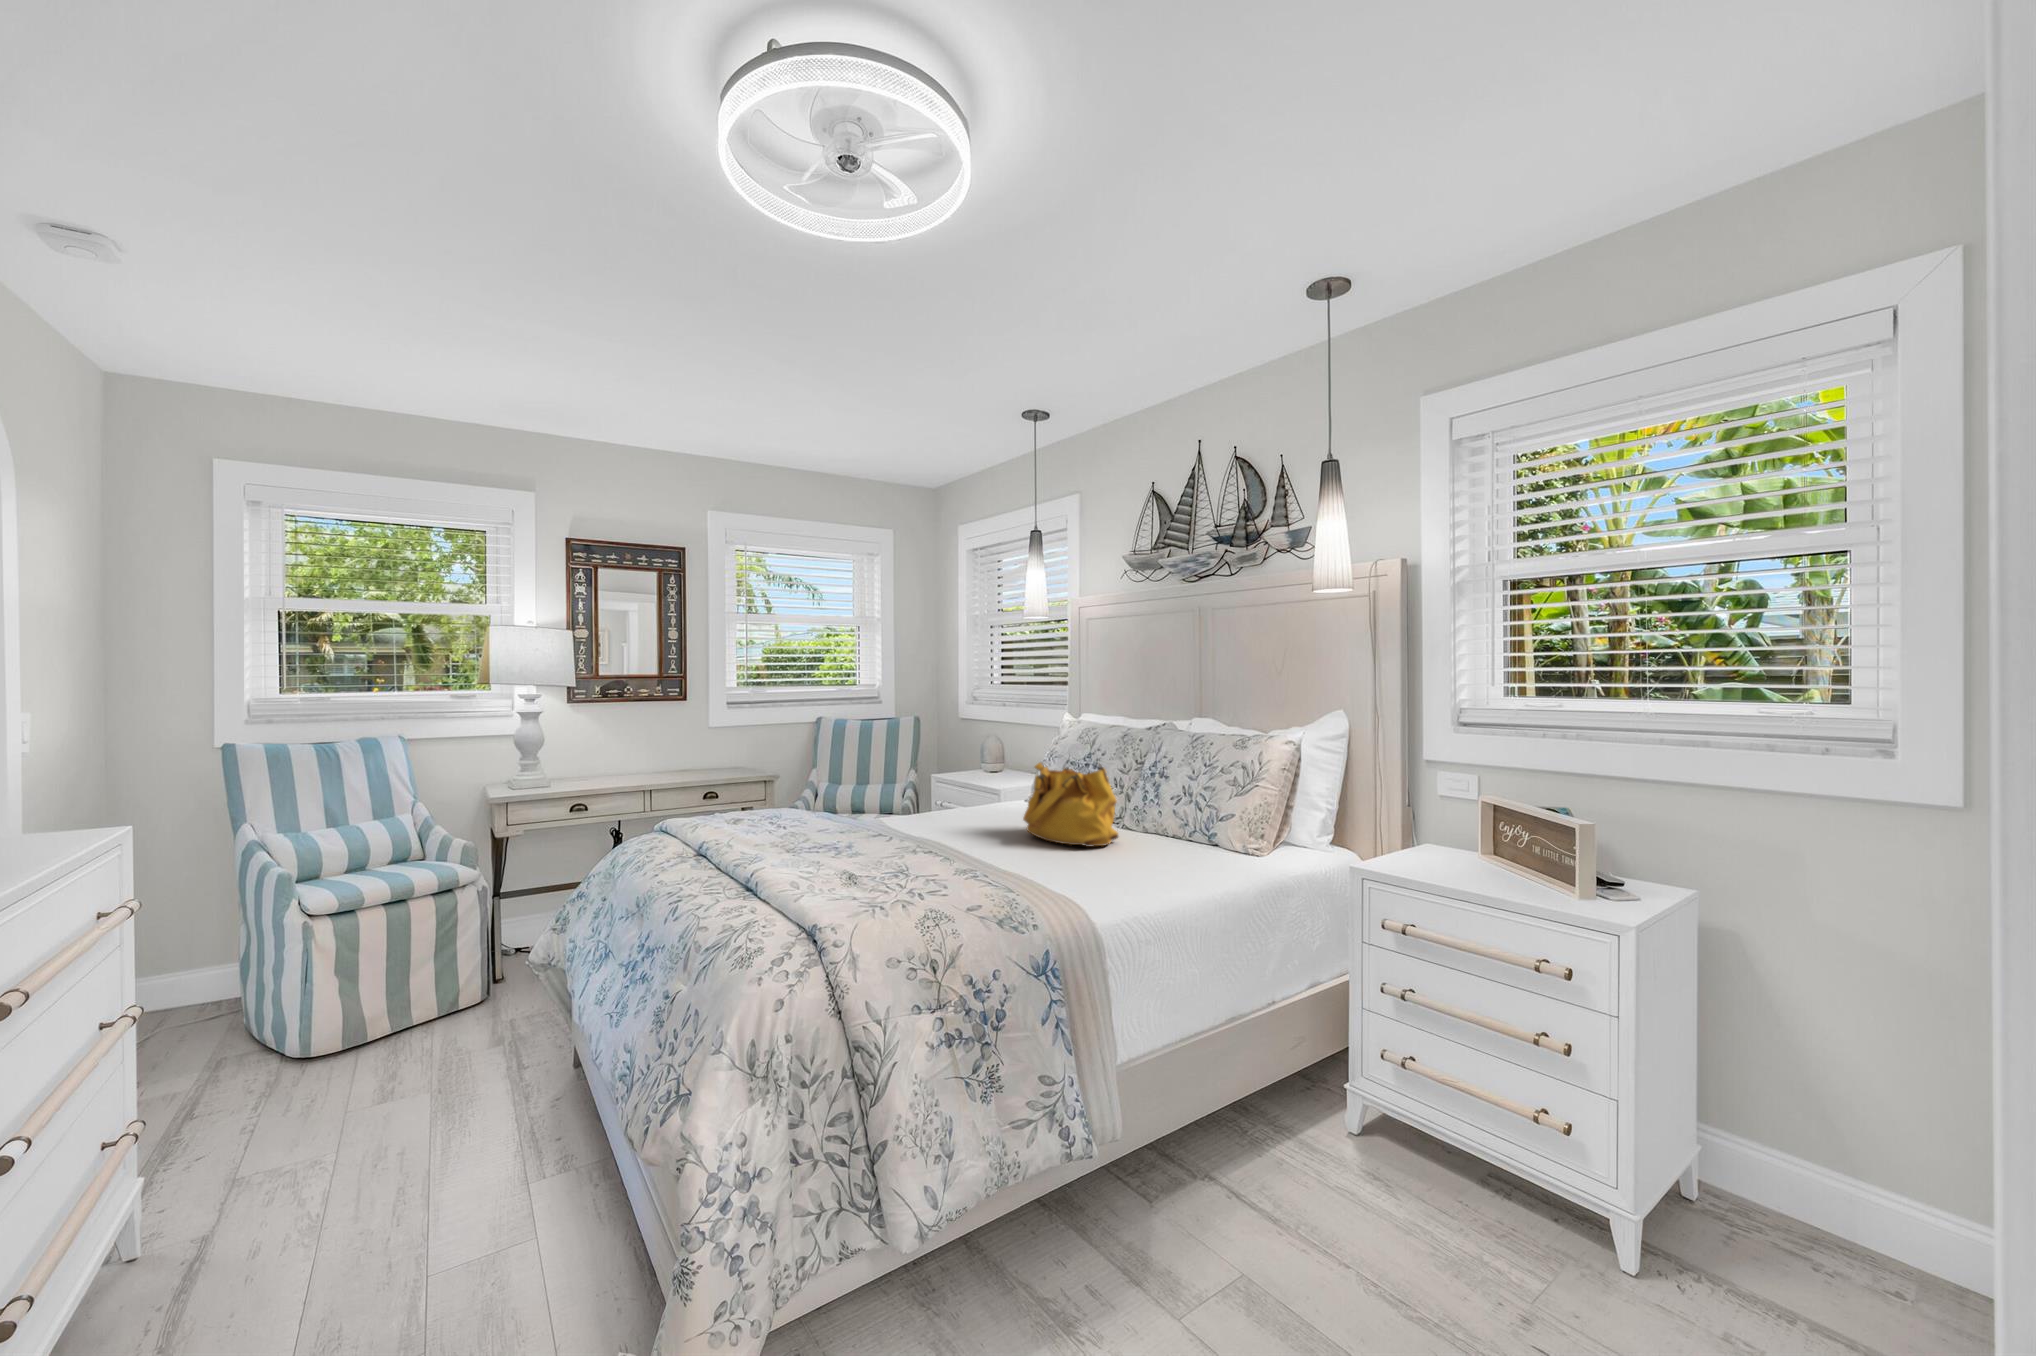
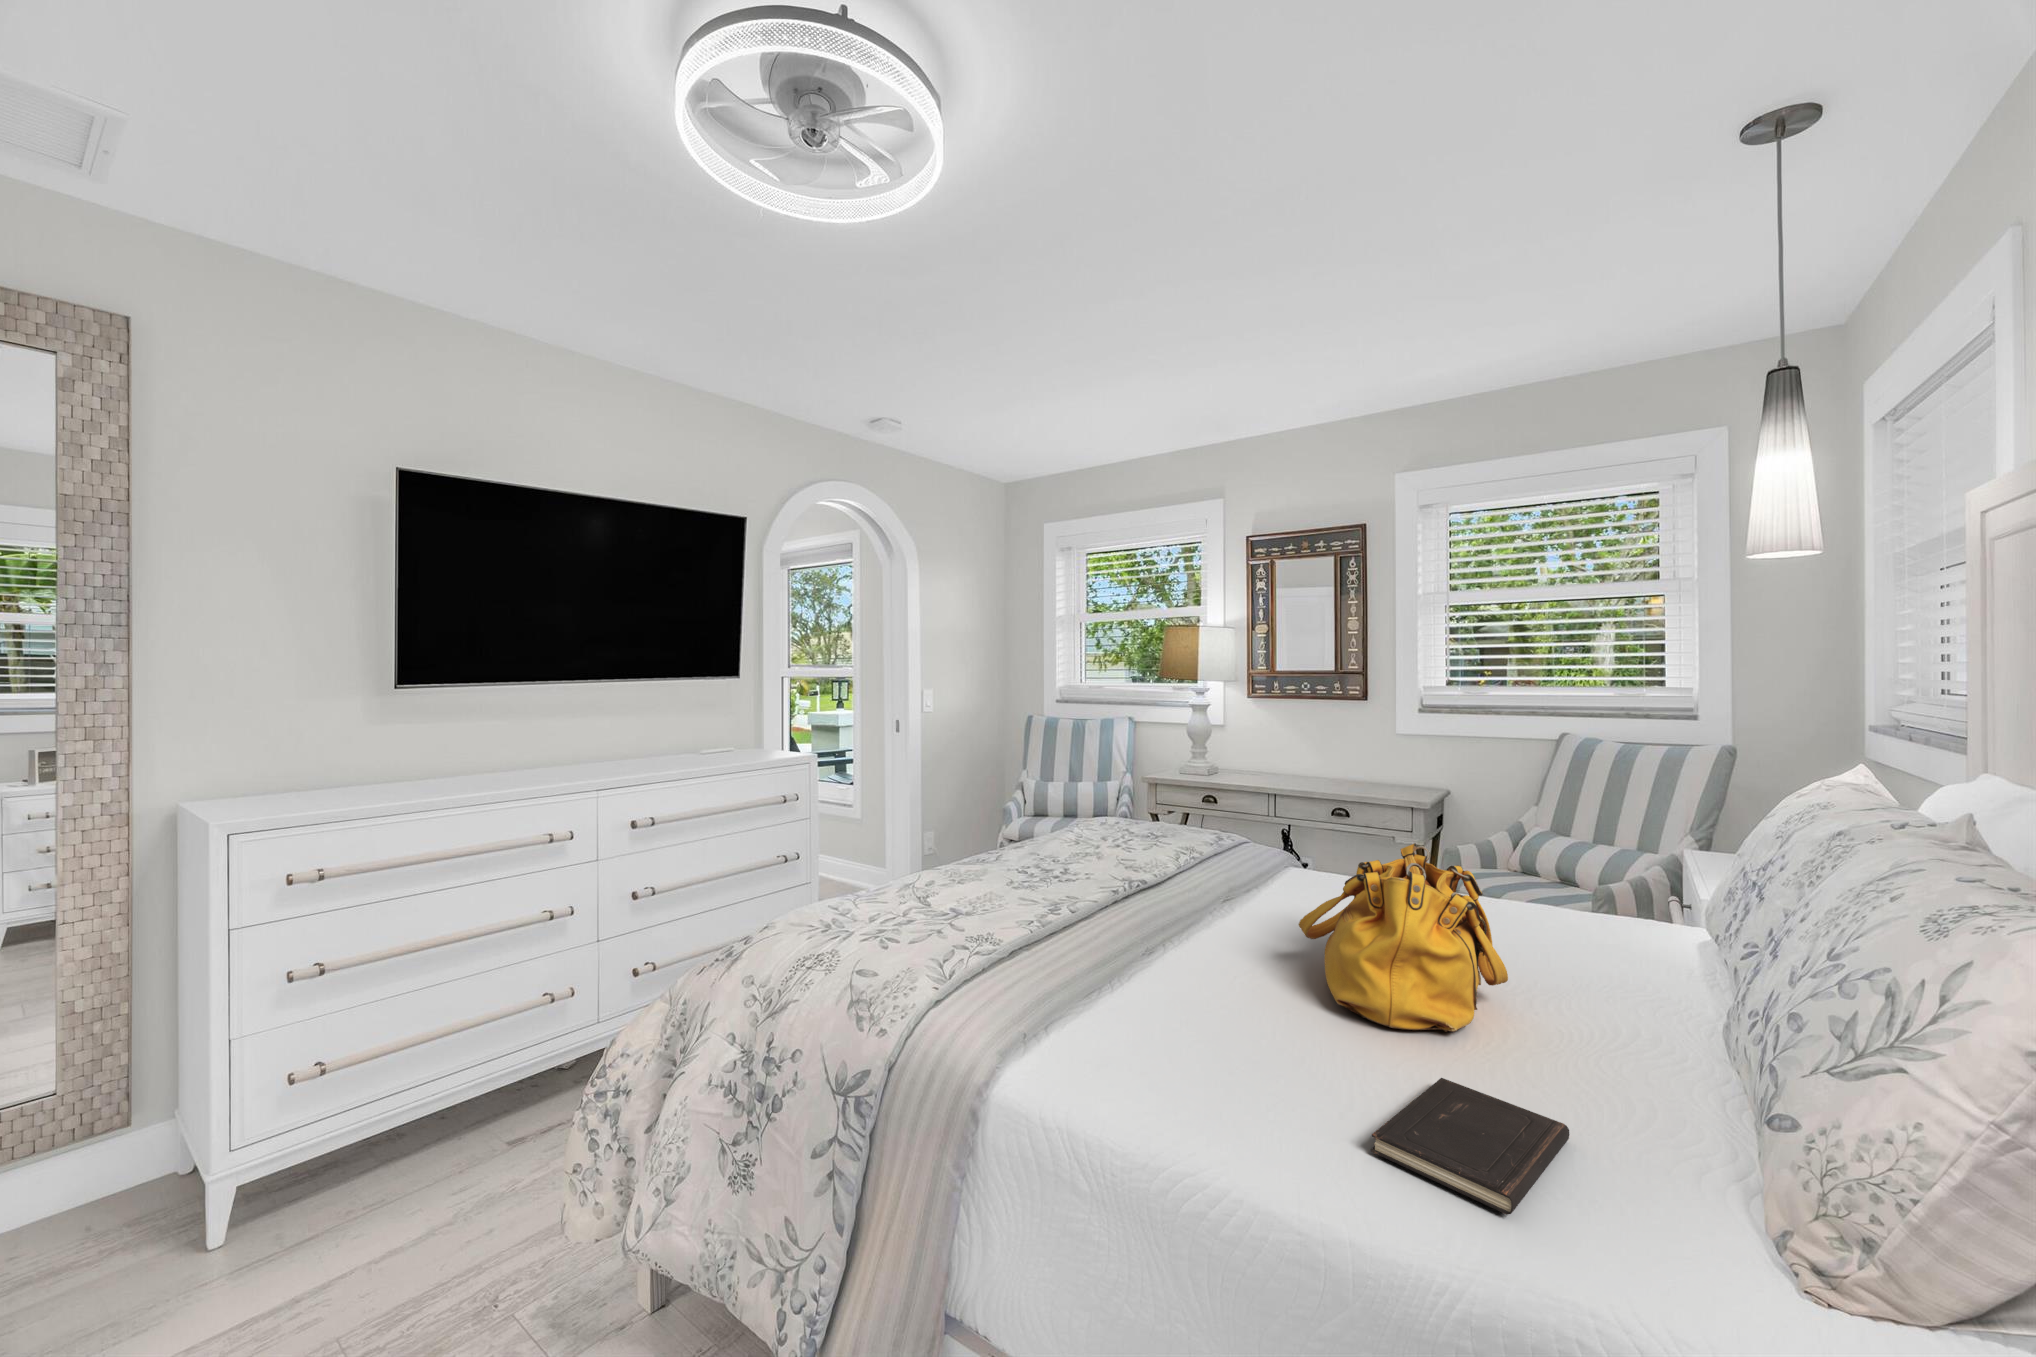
hardcover book: none [1159,843,1245,869] -> present [1371,1078,1570,1214]

